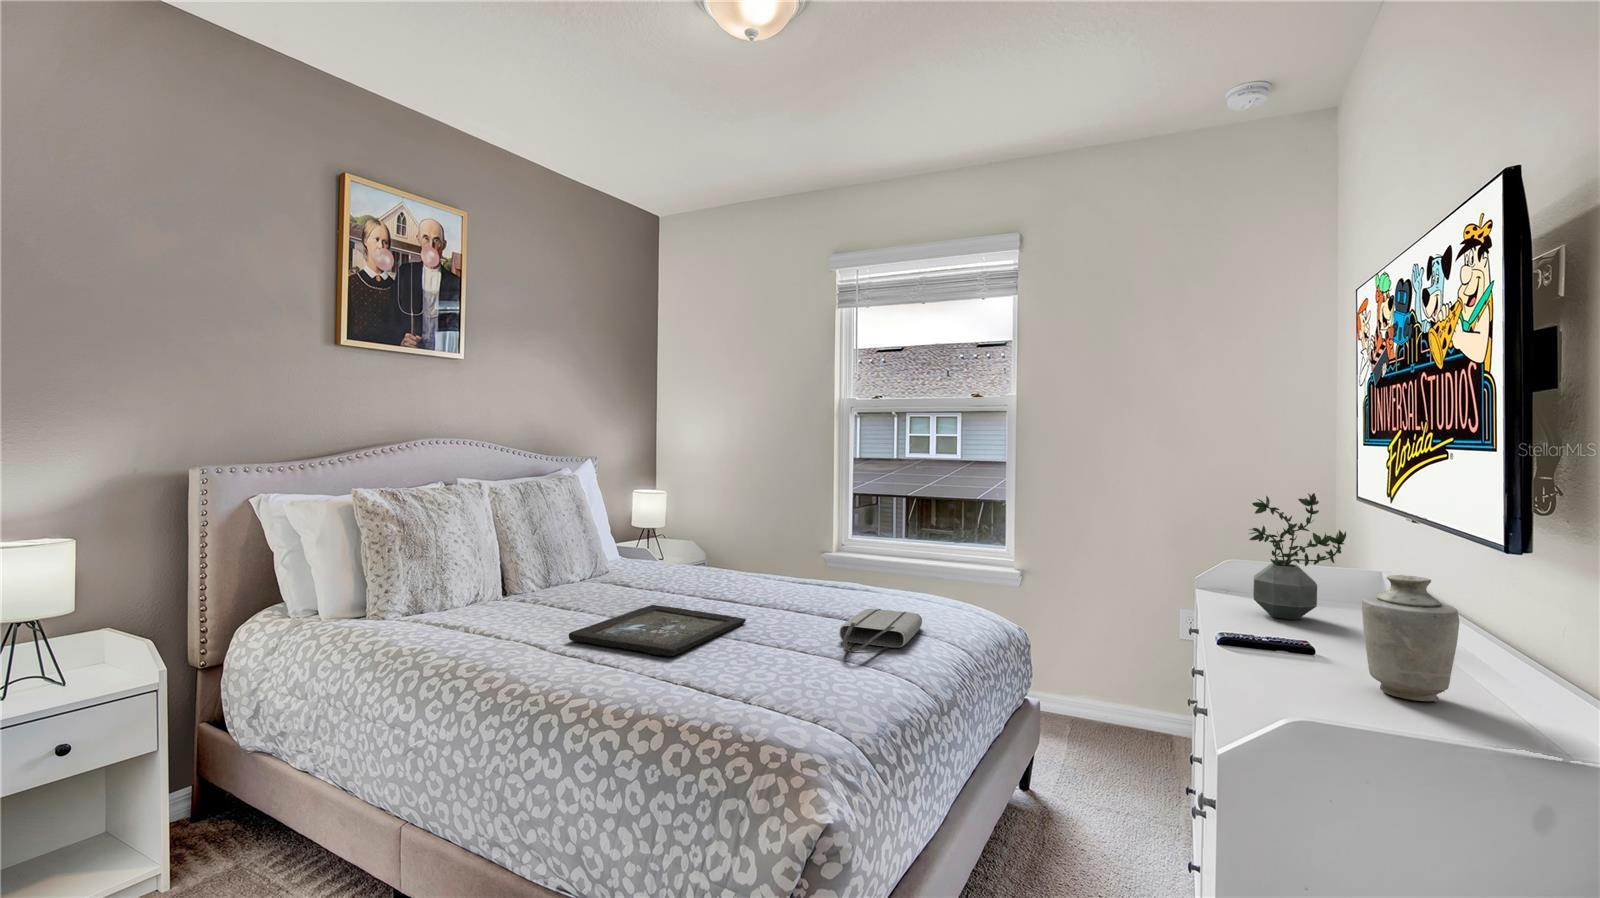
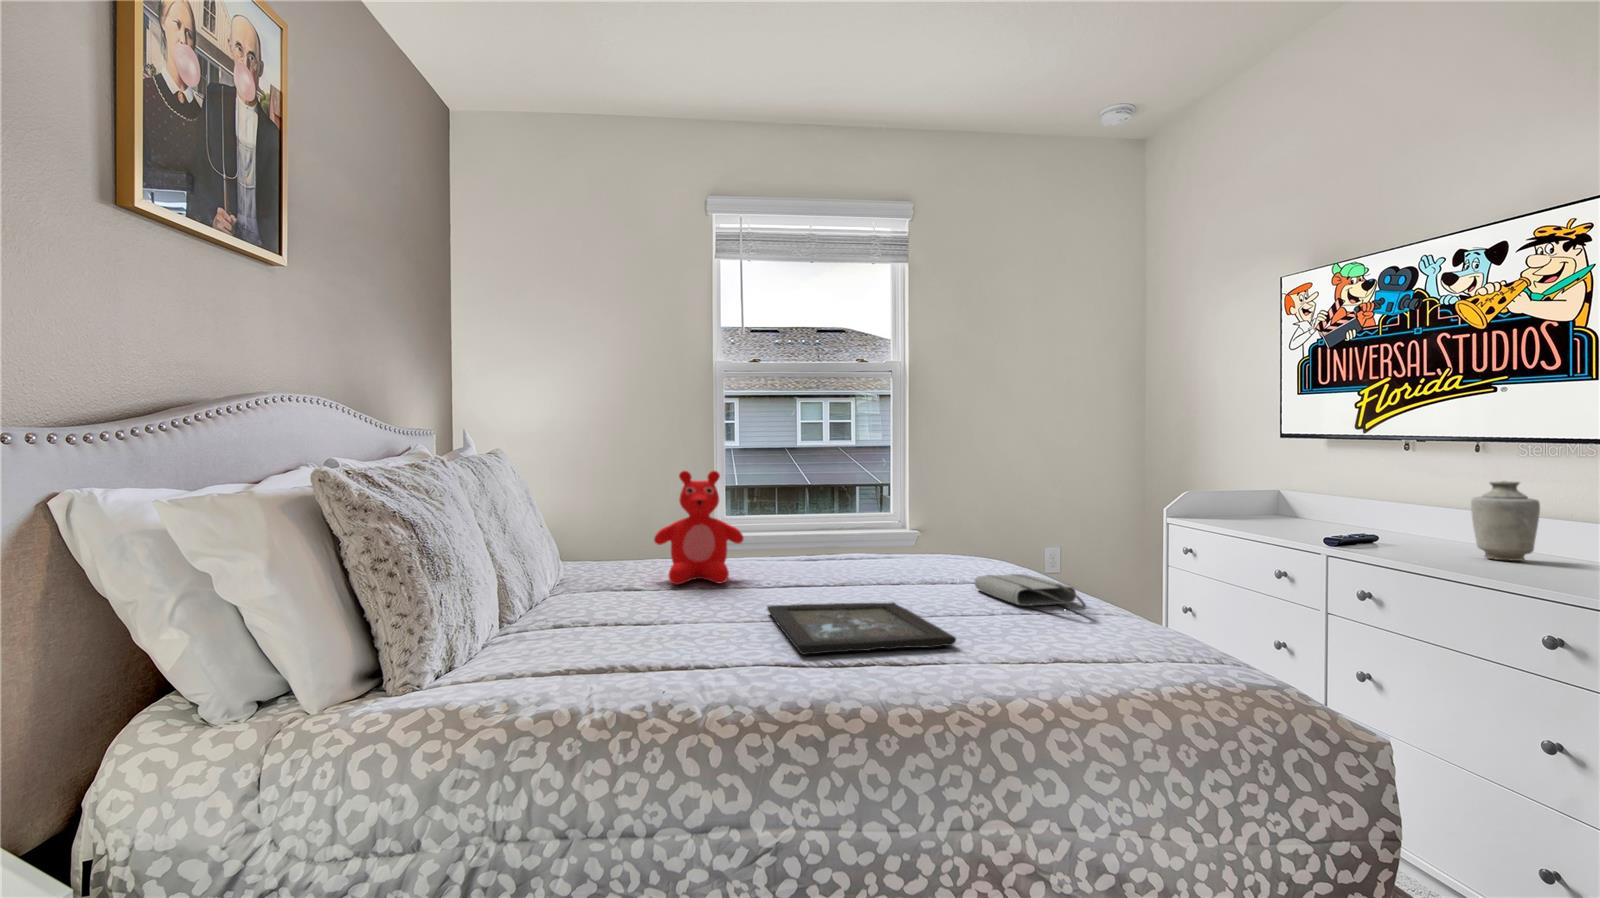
teddy bear: none [663,490,737,584] -> present [654,471,744,584]
potted plant: present [1249,493,1346,620] -> none [1264,443,1325,536]

